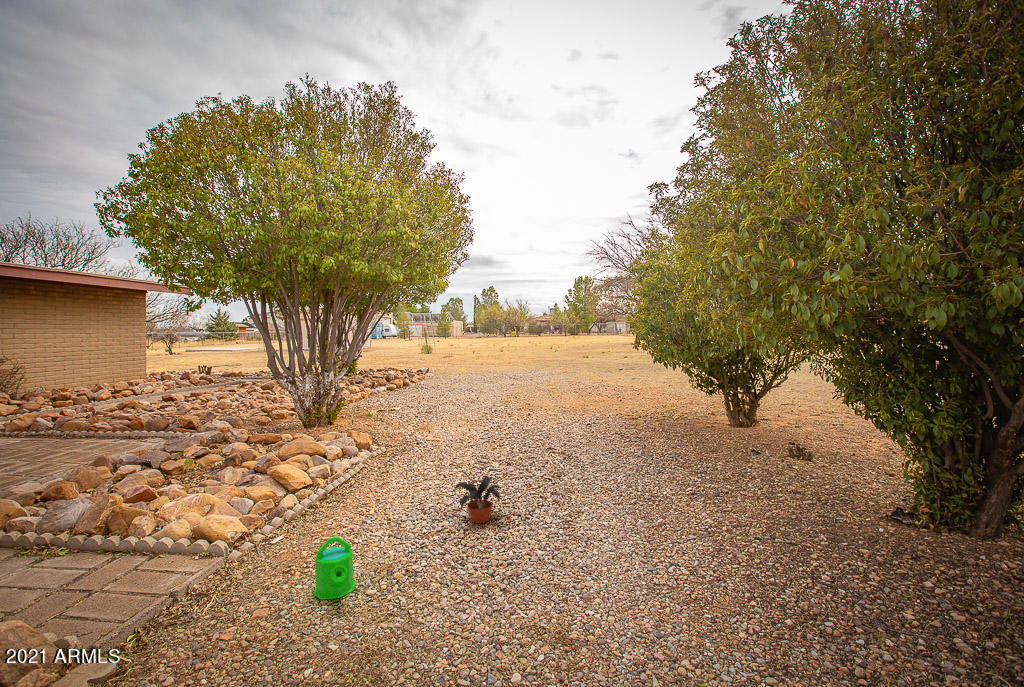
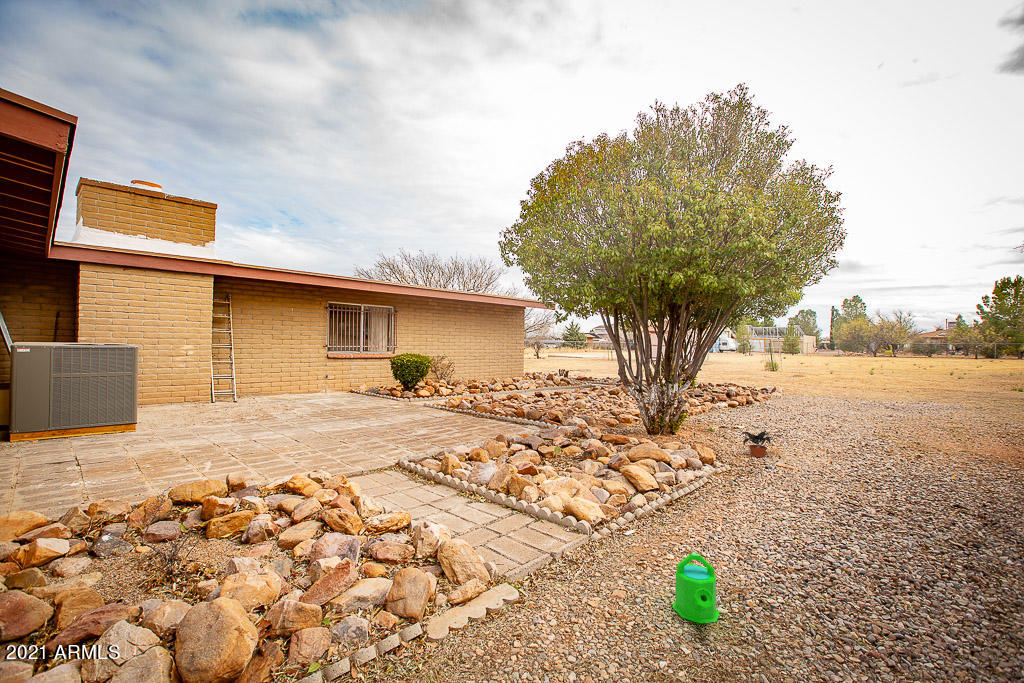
potted plant: present [454,476,501,523] -> present [741,431,773,457]

